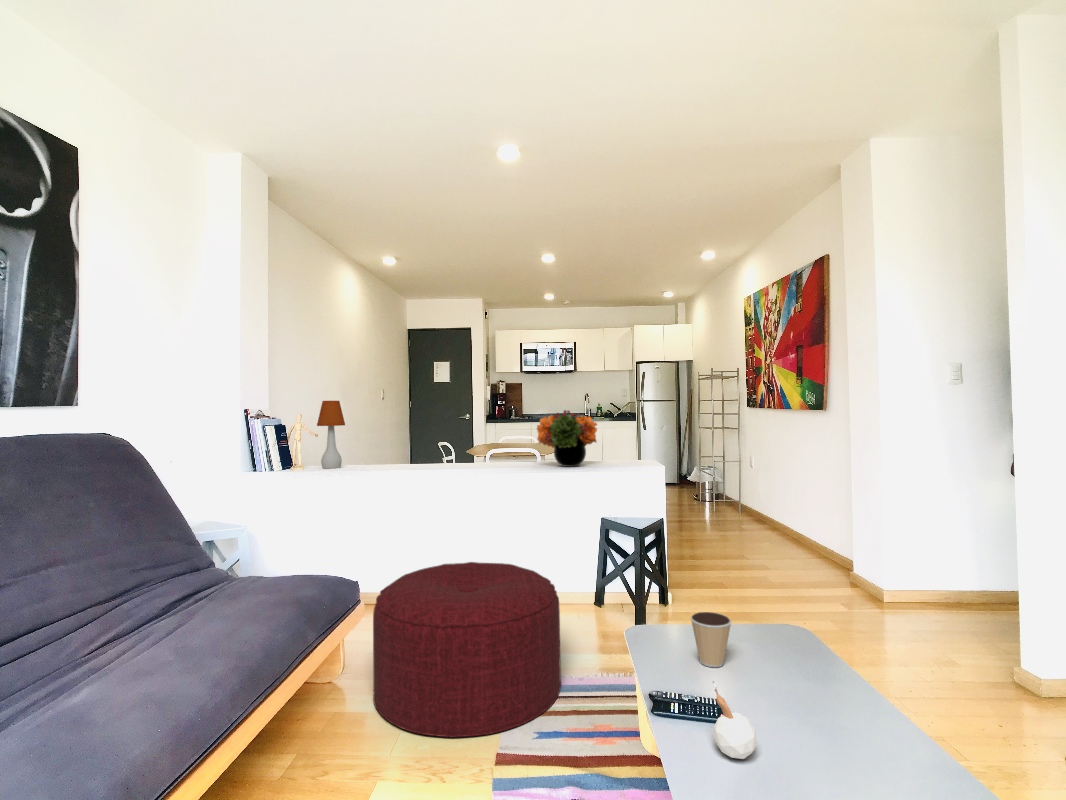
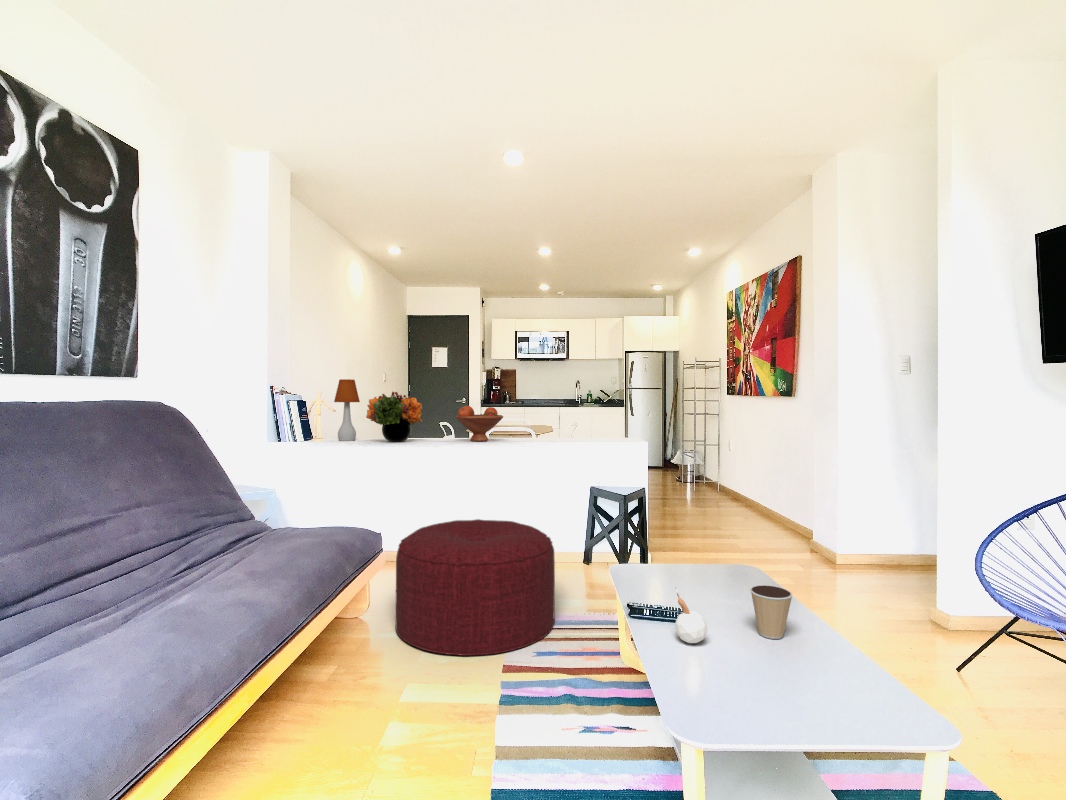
flower arrangement: present [537,410,597,467] -> present [366,392,422,442]
fruit bowl: none [449,428,503,468] -> present [455,406,503,442]
coffee cup: present [691,612,731,667] -> present [750,585,792,639]

